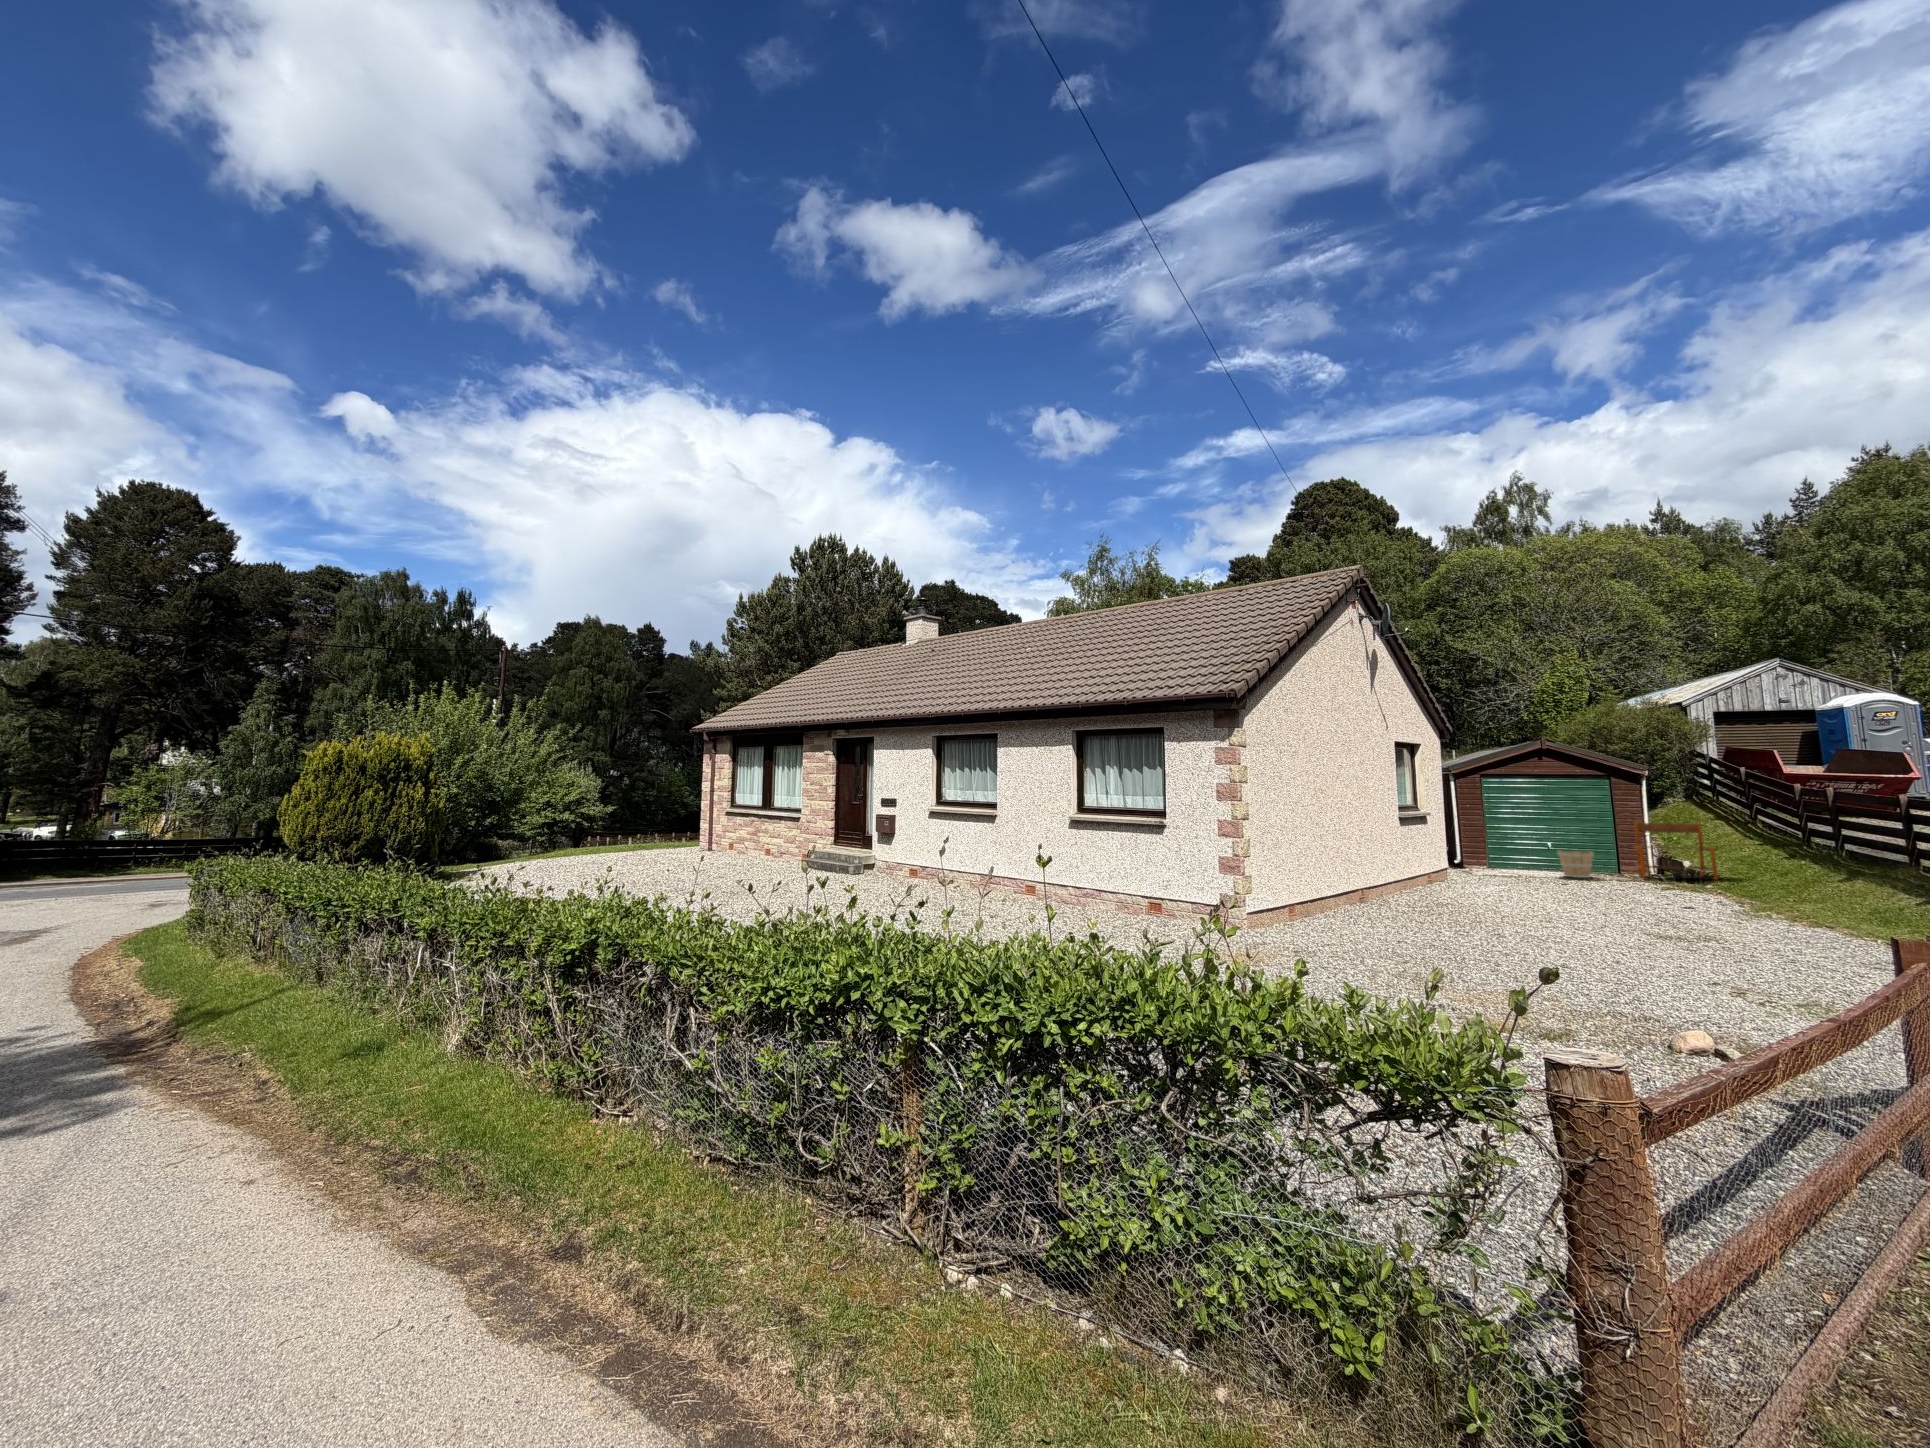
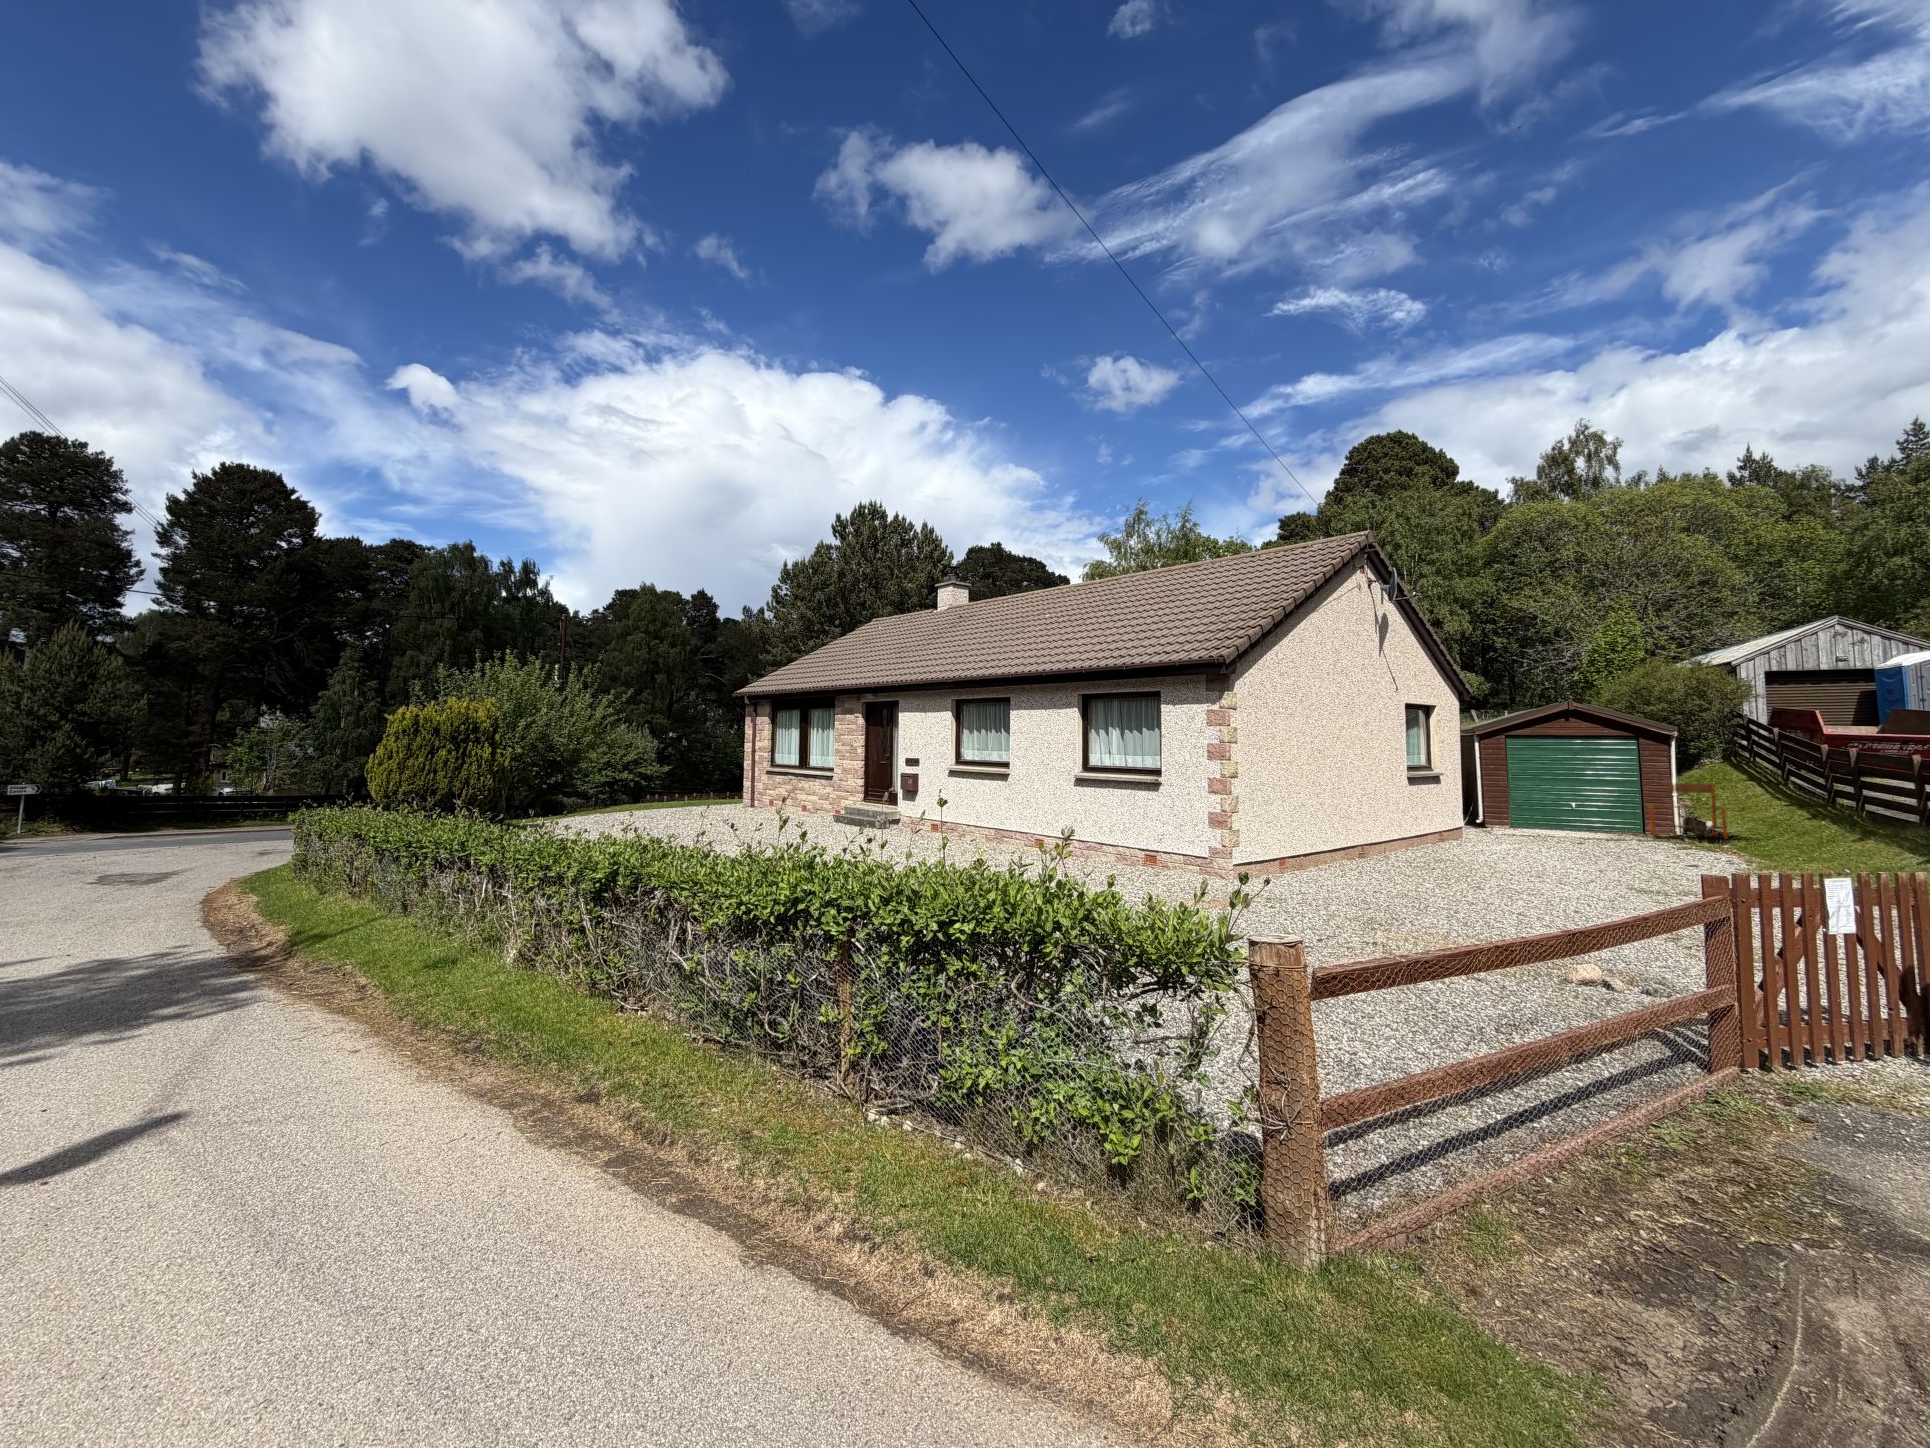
wooden bucket: present [1557,850,1593,878] -> none [1569,809,1605,836]

